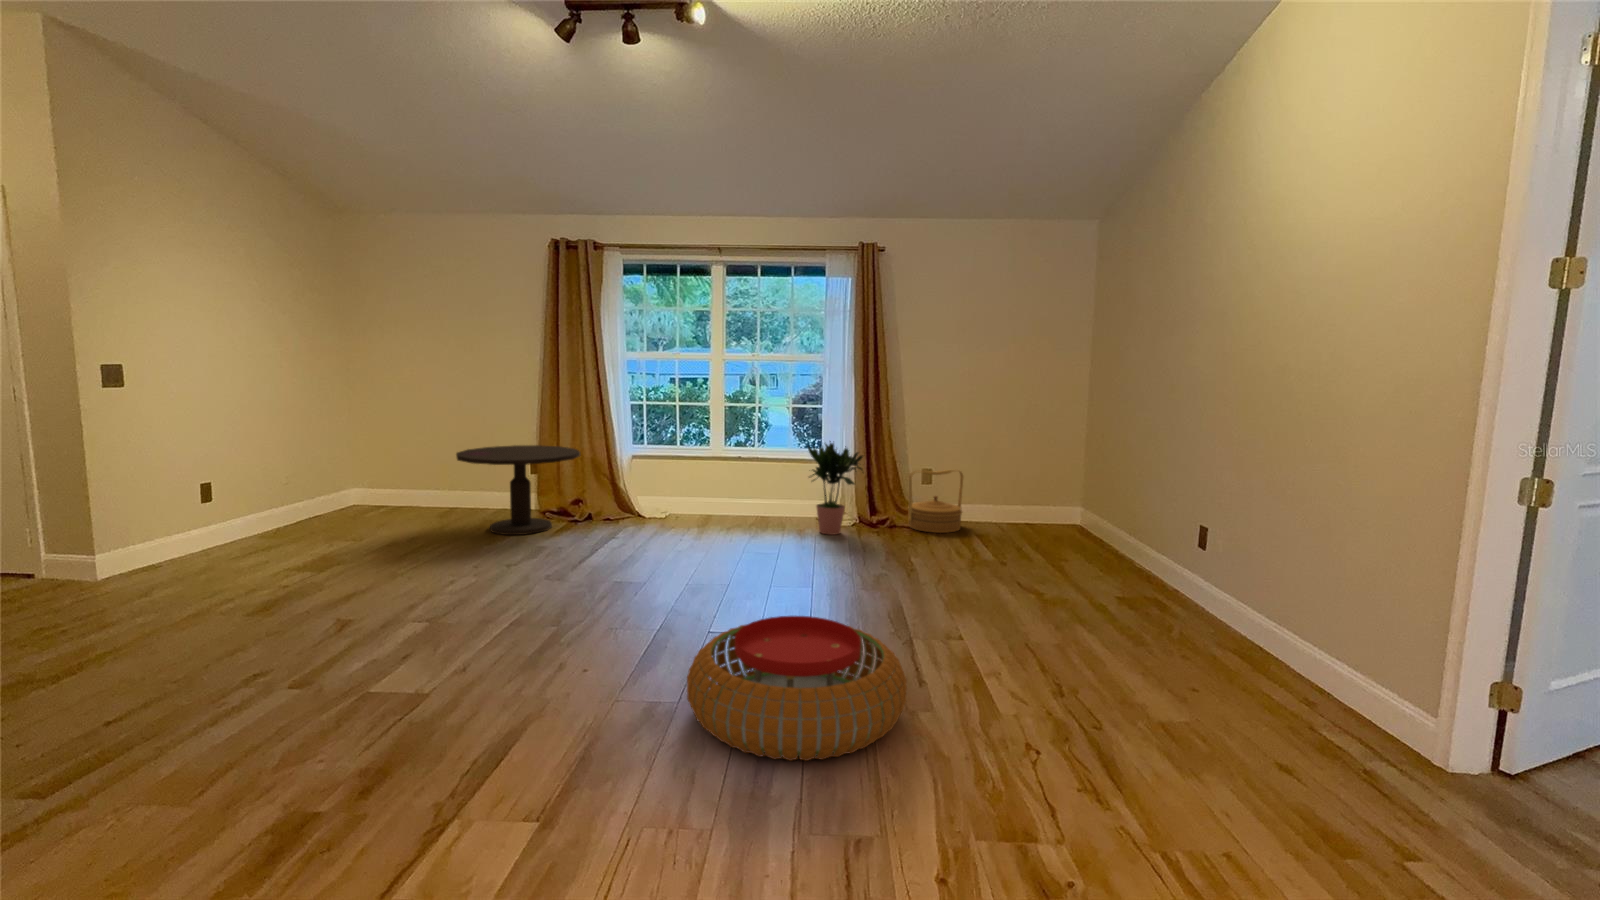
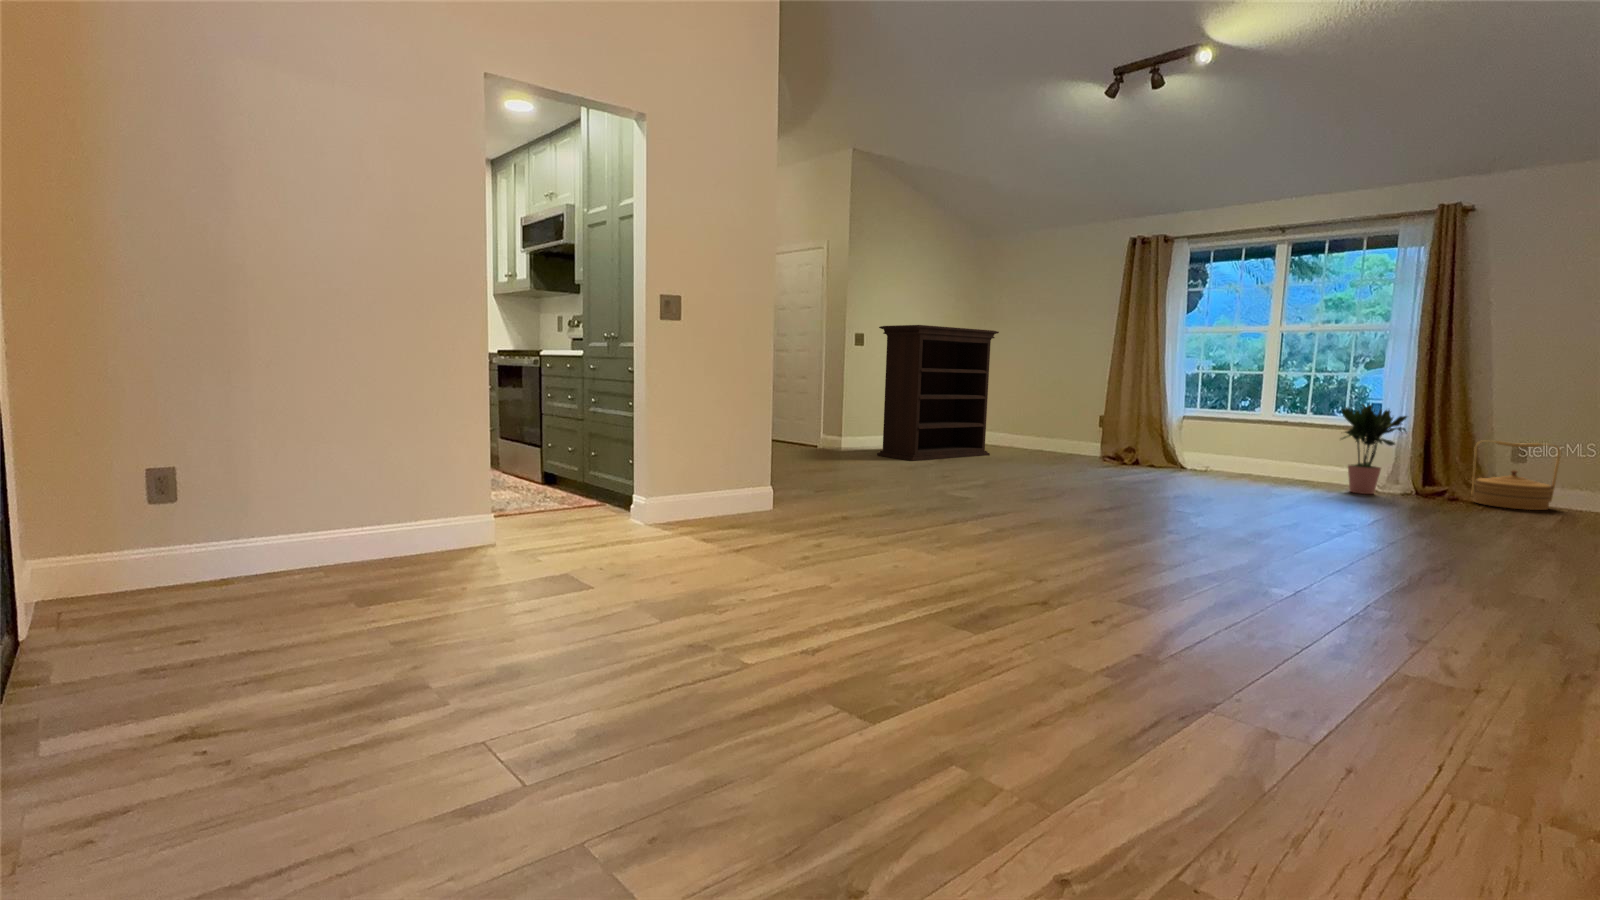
bookshelf: none [155,353,387,584] -> present [877,325,999,461]
side table: present [456,445,580,535] -> none [1037,401,1131,464]
pouf: present [687,616,907,761] -> none [1091,474,1253,545]

